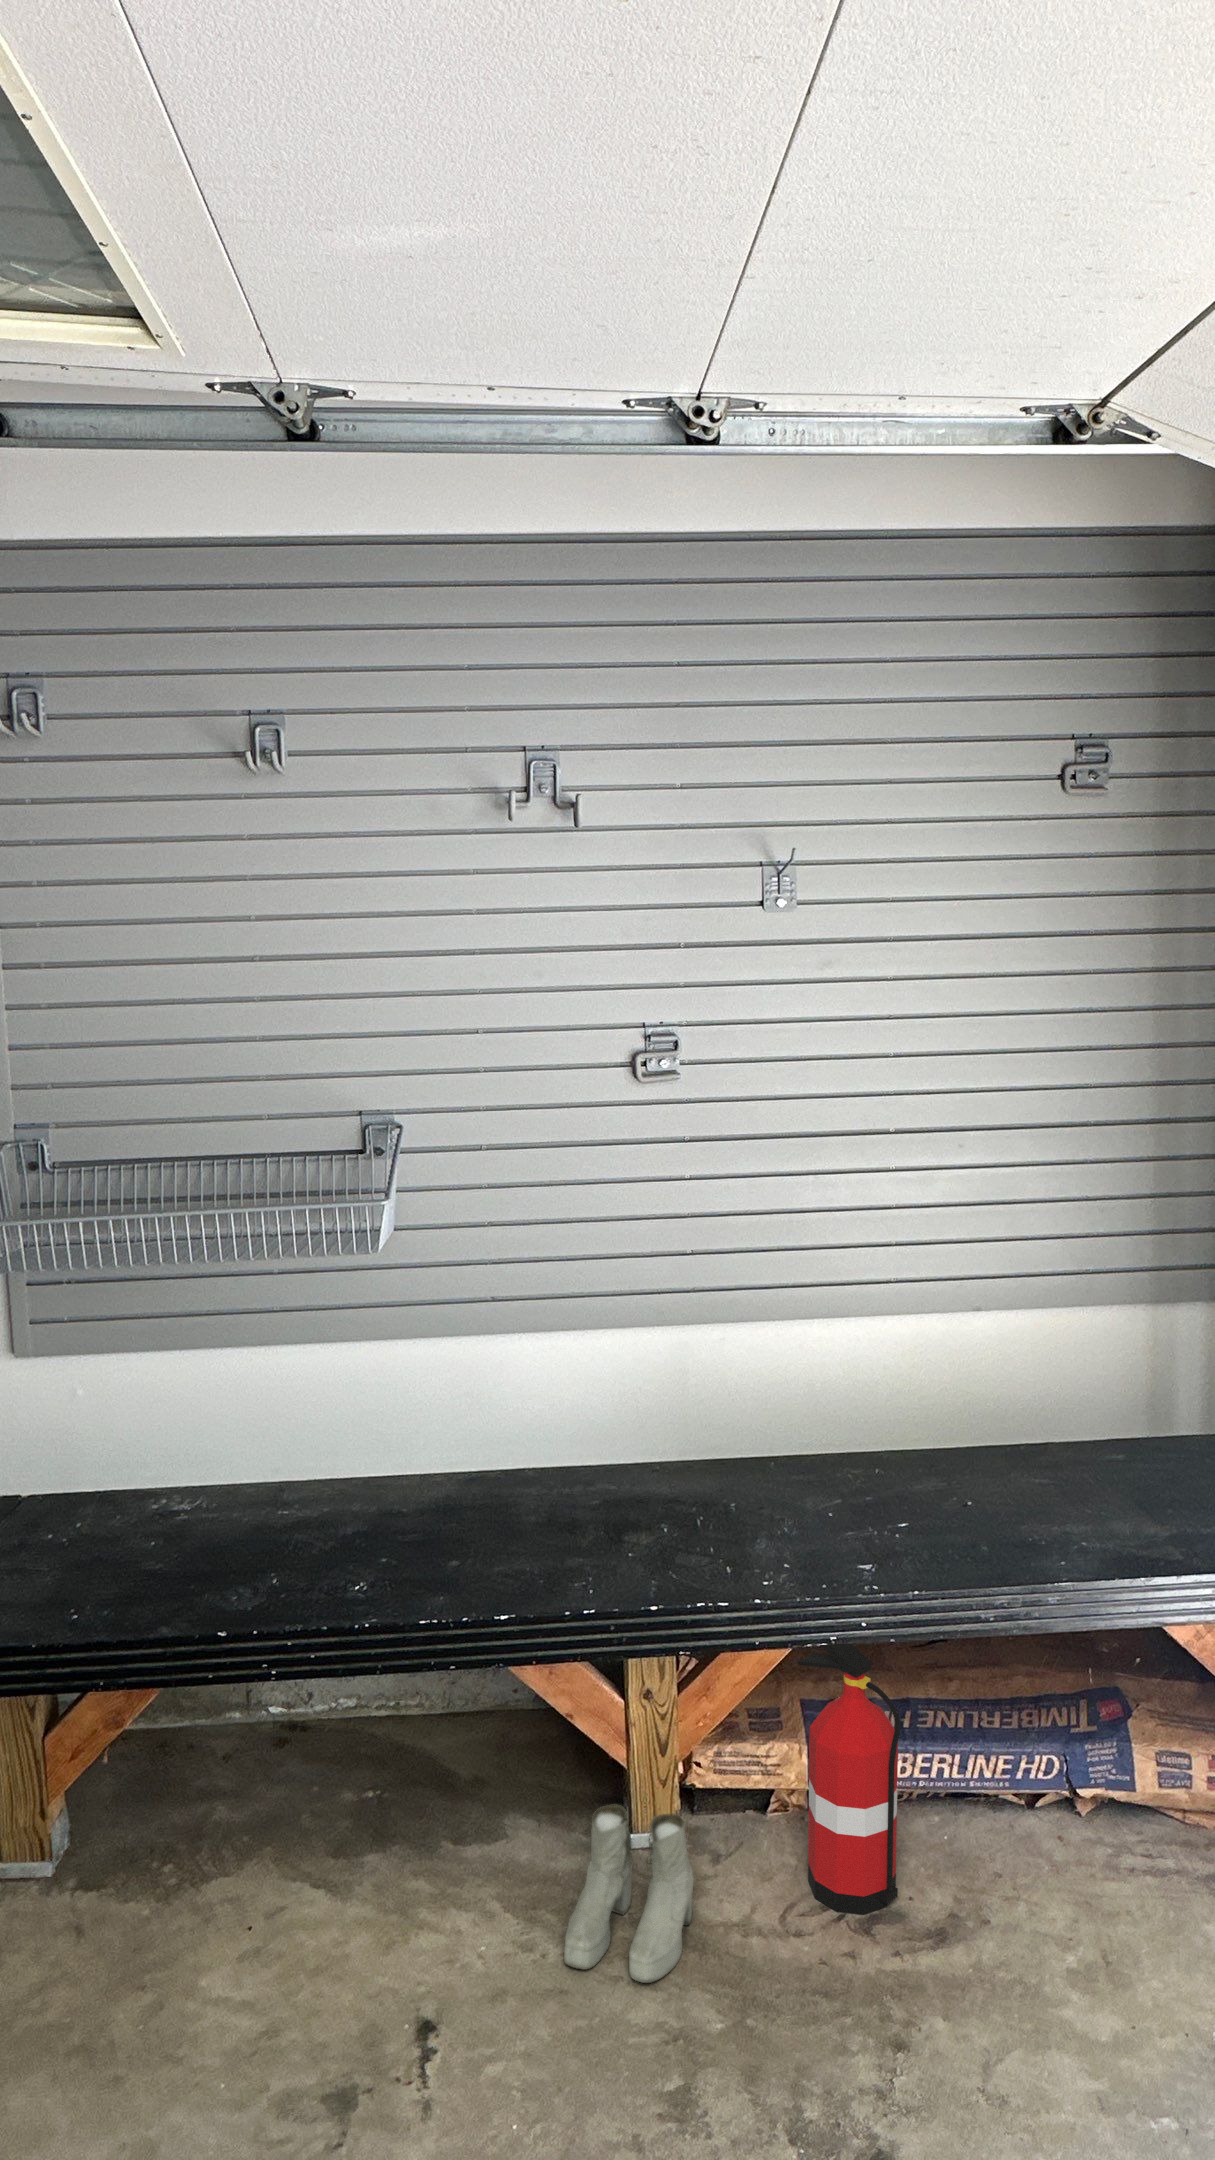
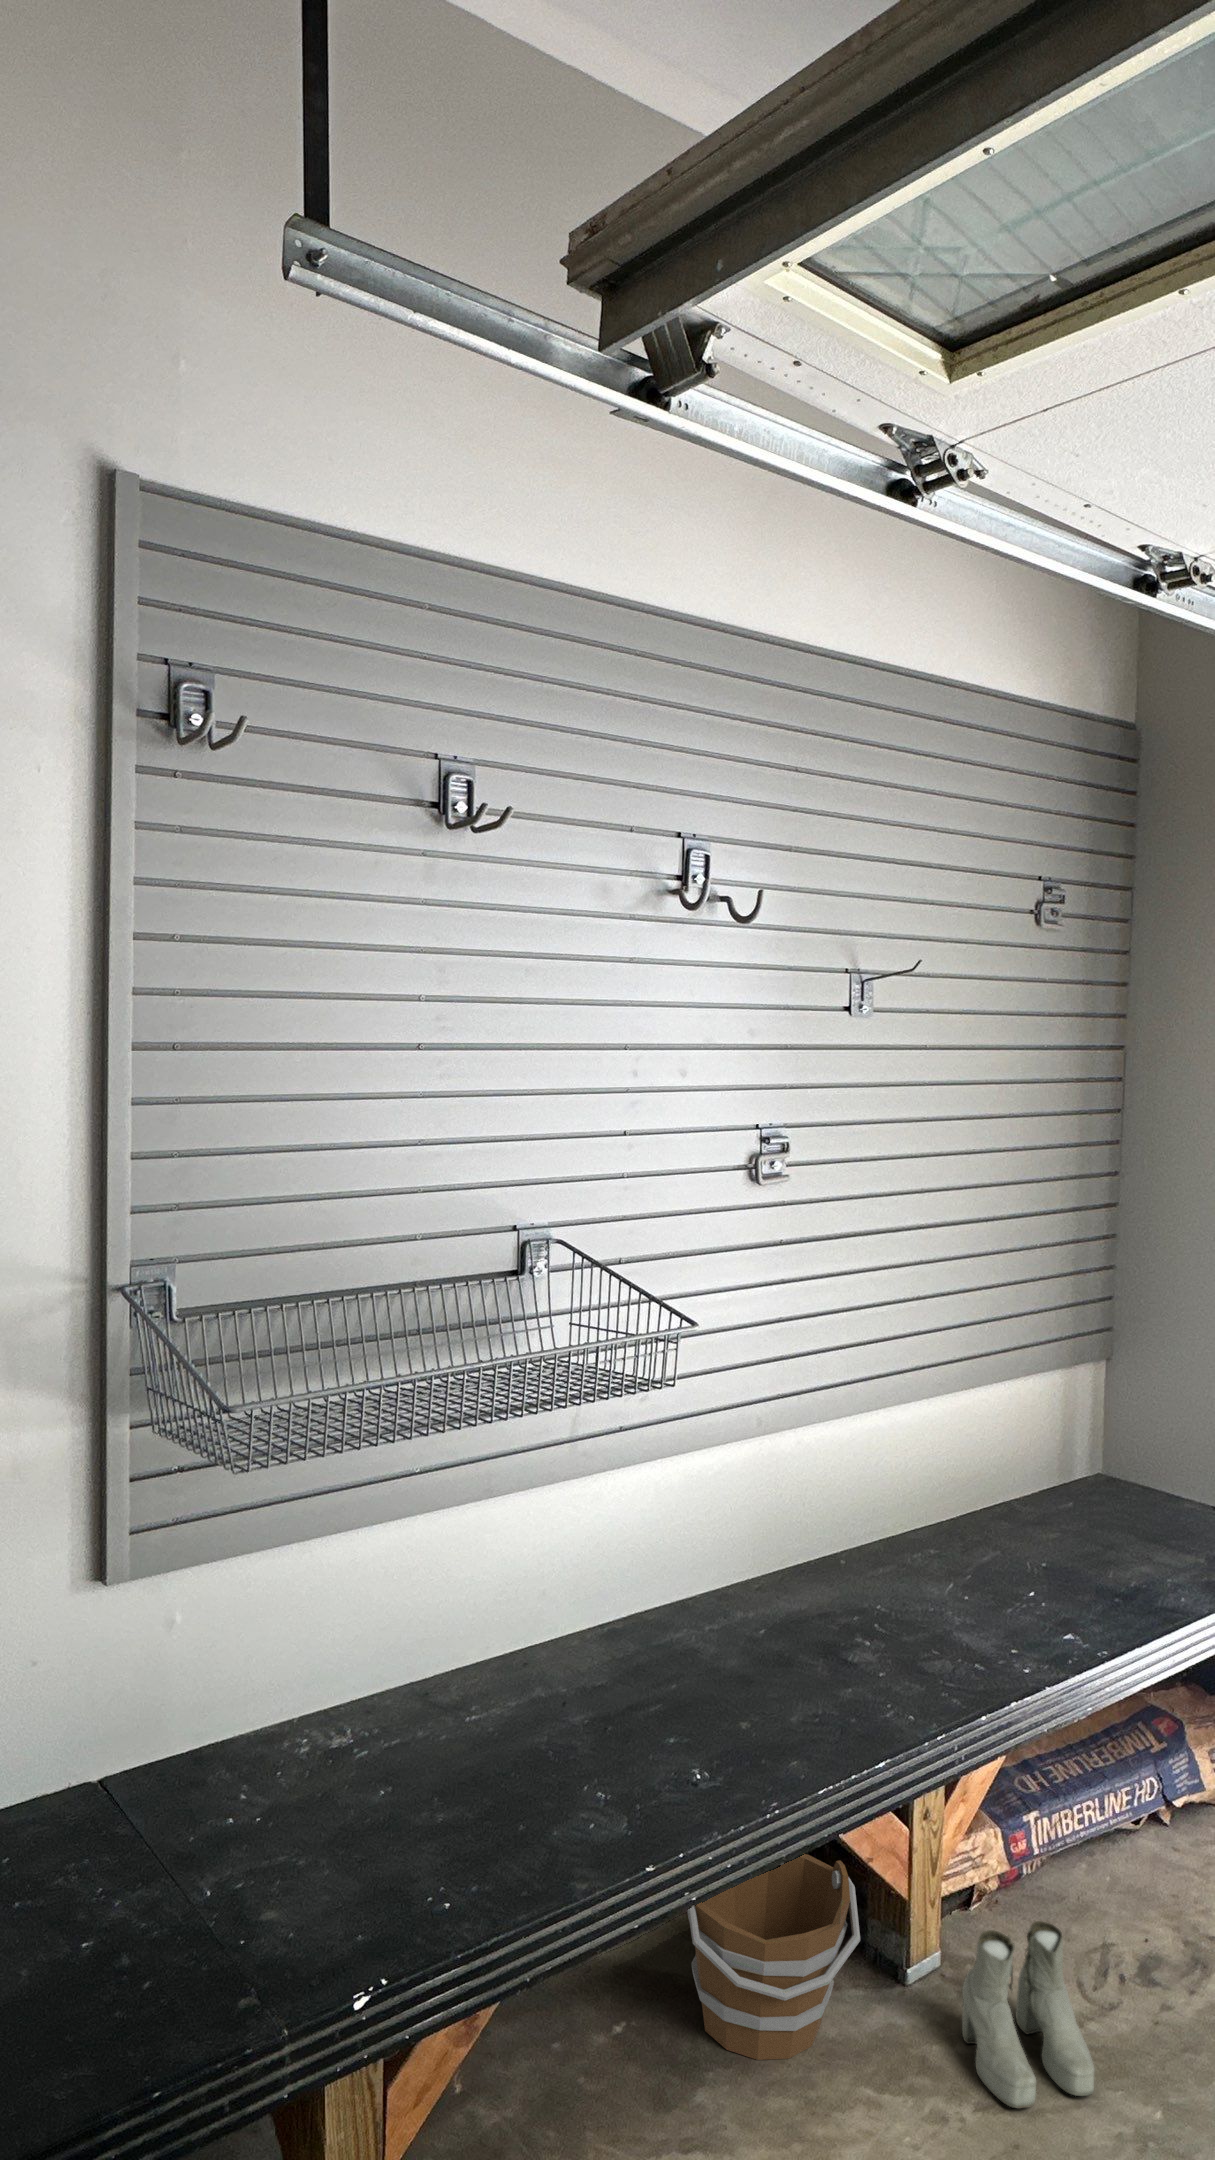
fire extinguisher: present [798,1644,901,1915] -> none [1061,1698,1177,1971]
bucket: none [379,1673,536,1862] -> present [687,1854,860,2060]

